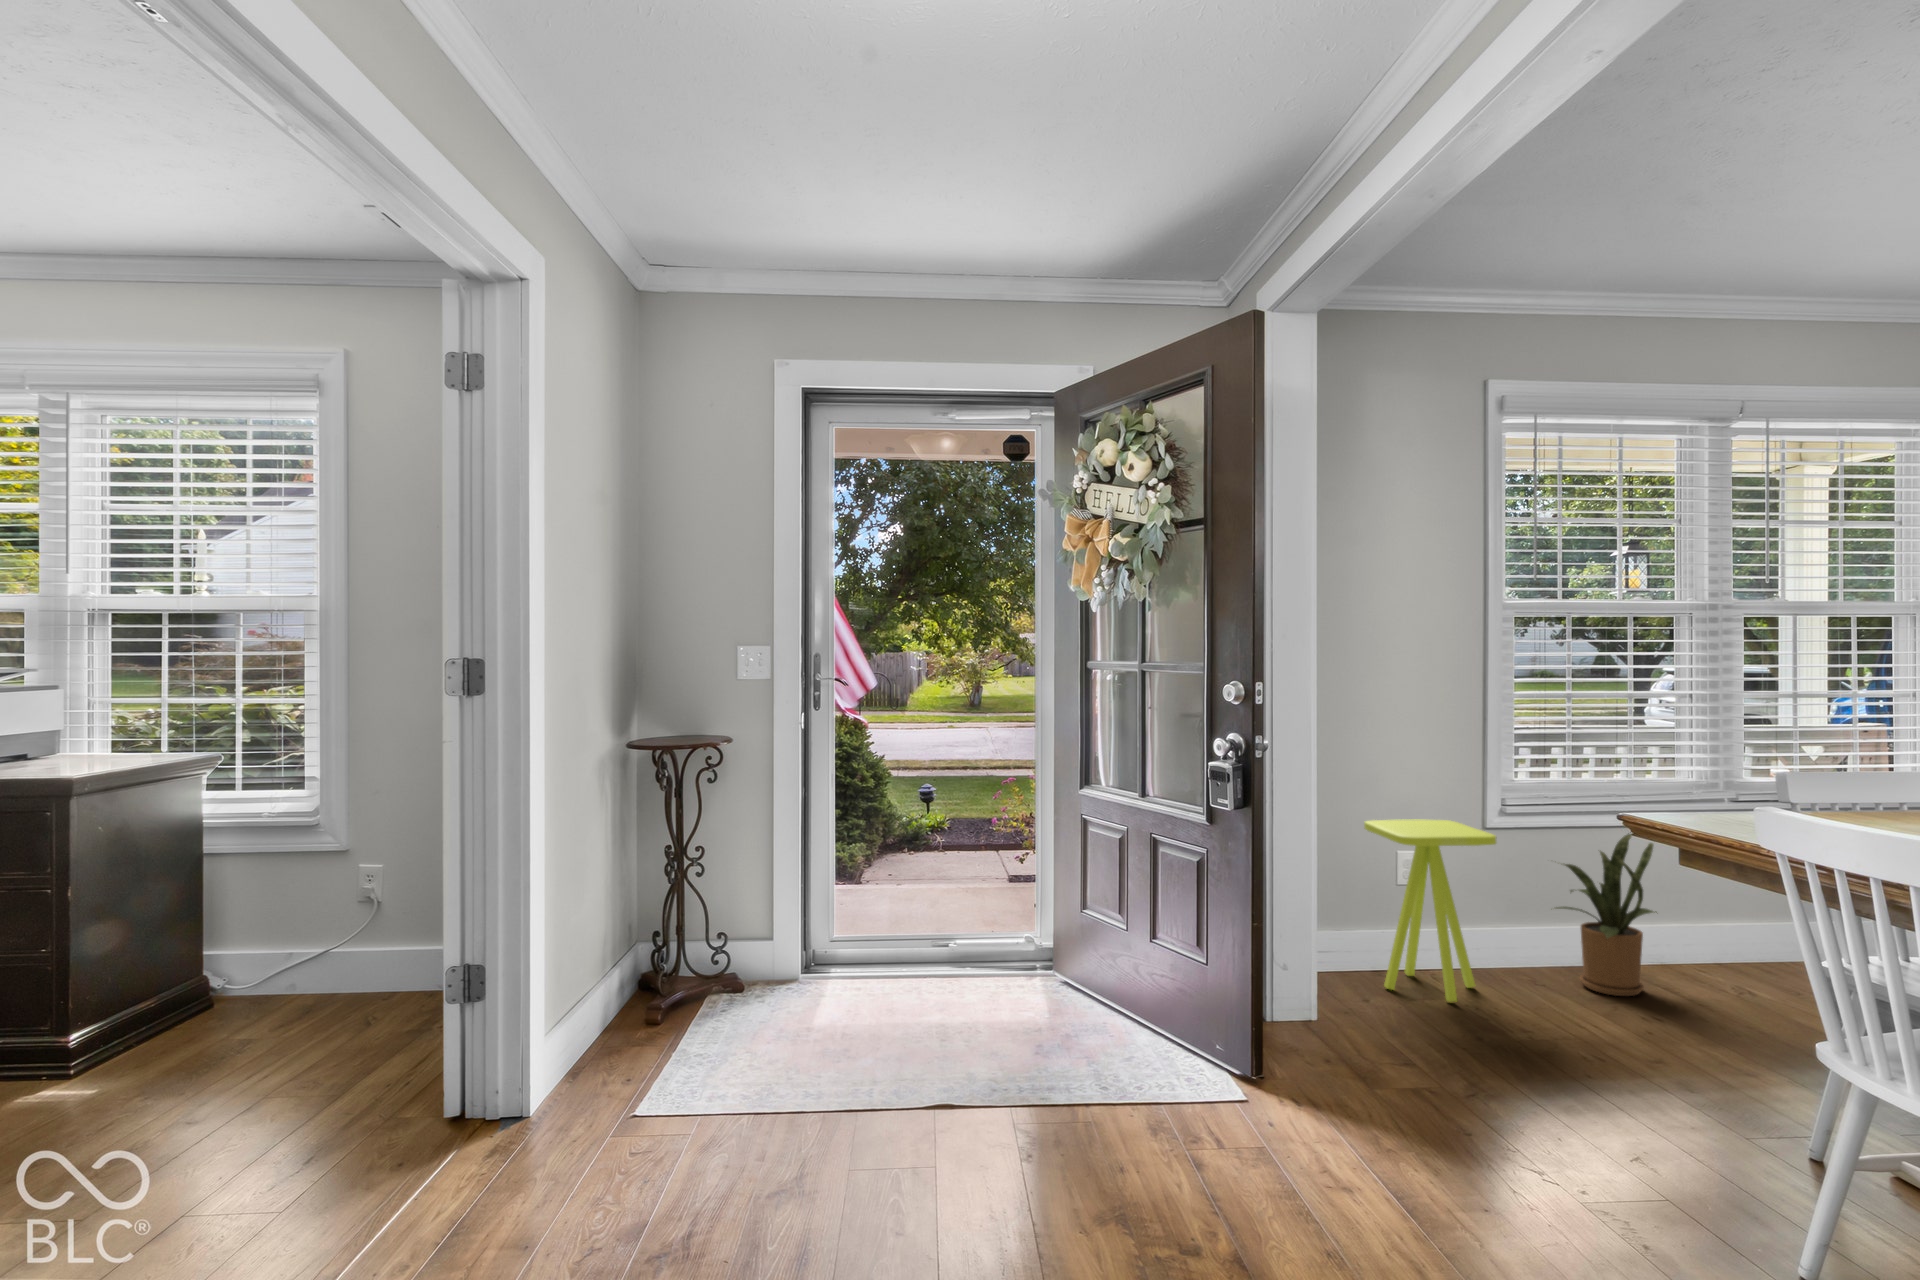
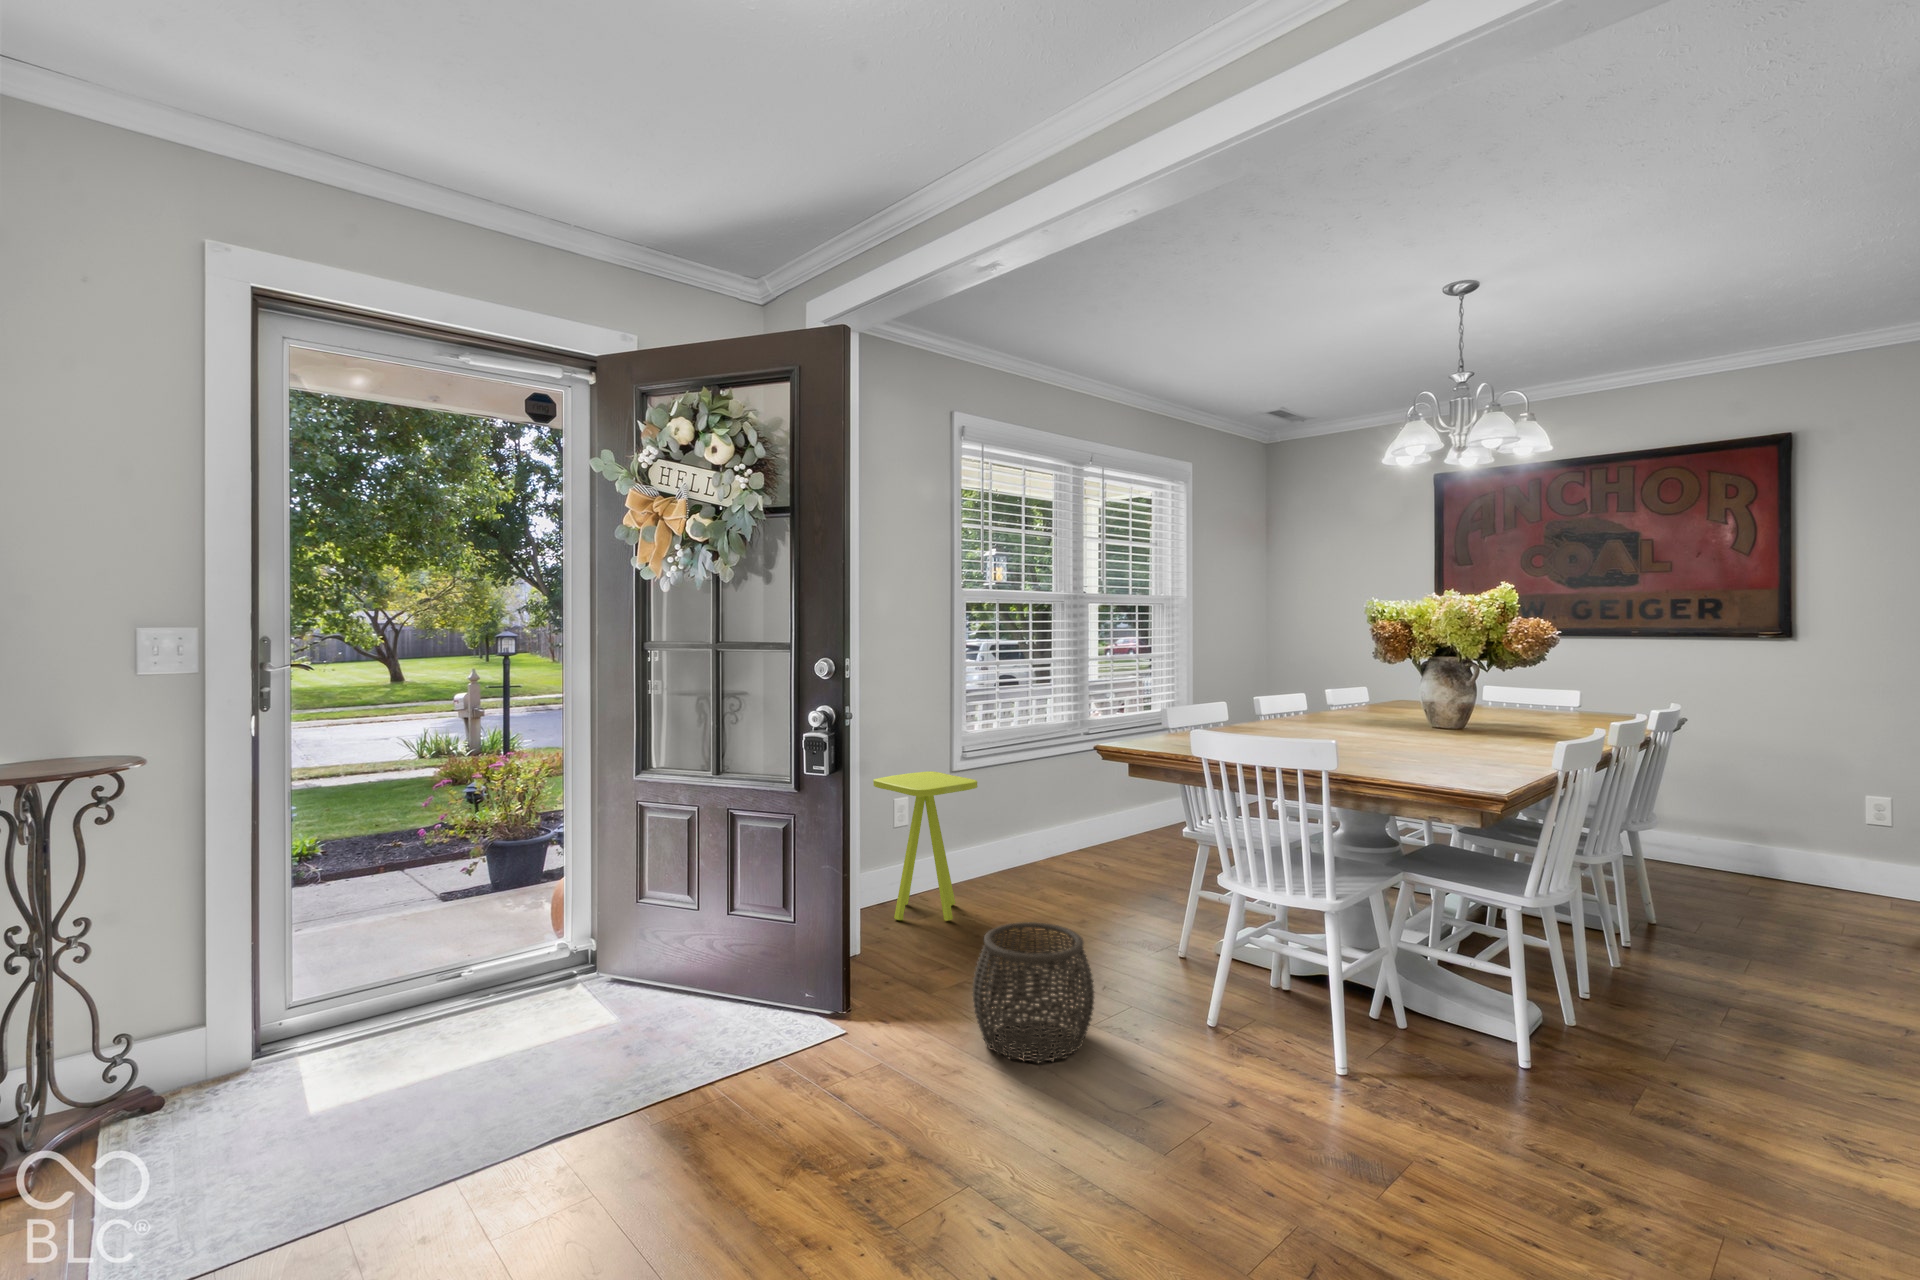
house plant: present [1556,834,1657,996] -> none [989,766,1060,890]
woven basket: none [1372,999,1537,1174] -> present [972,922,1094,1063]

